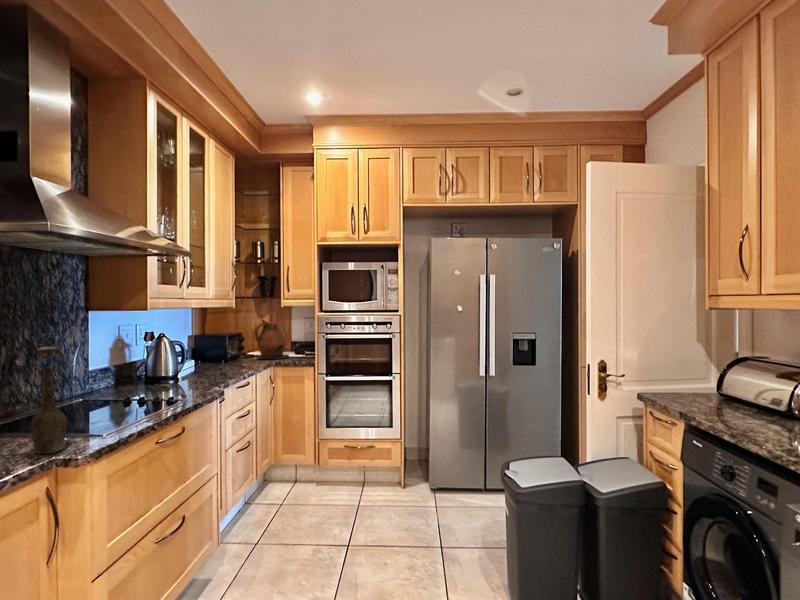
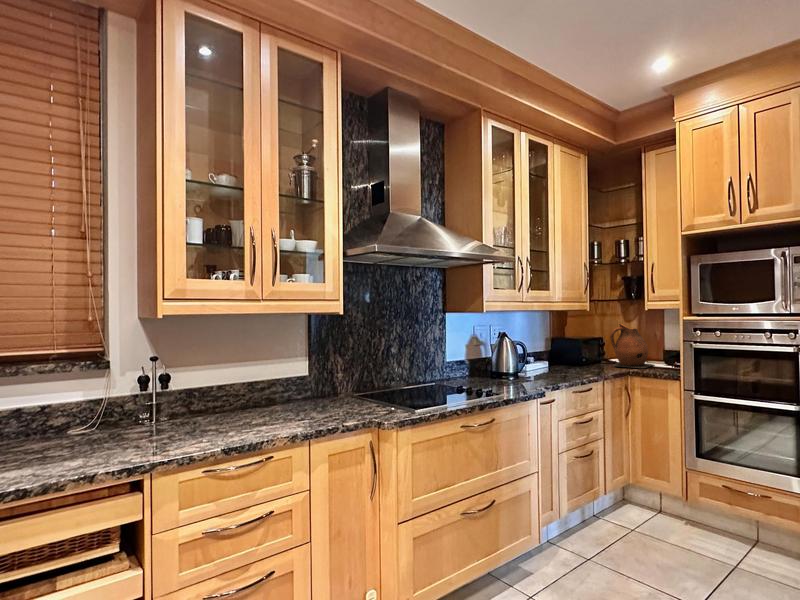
bottle: present [31,347,67,454] -> none [366,340,387,417]

